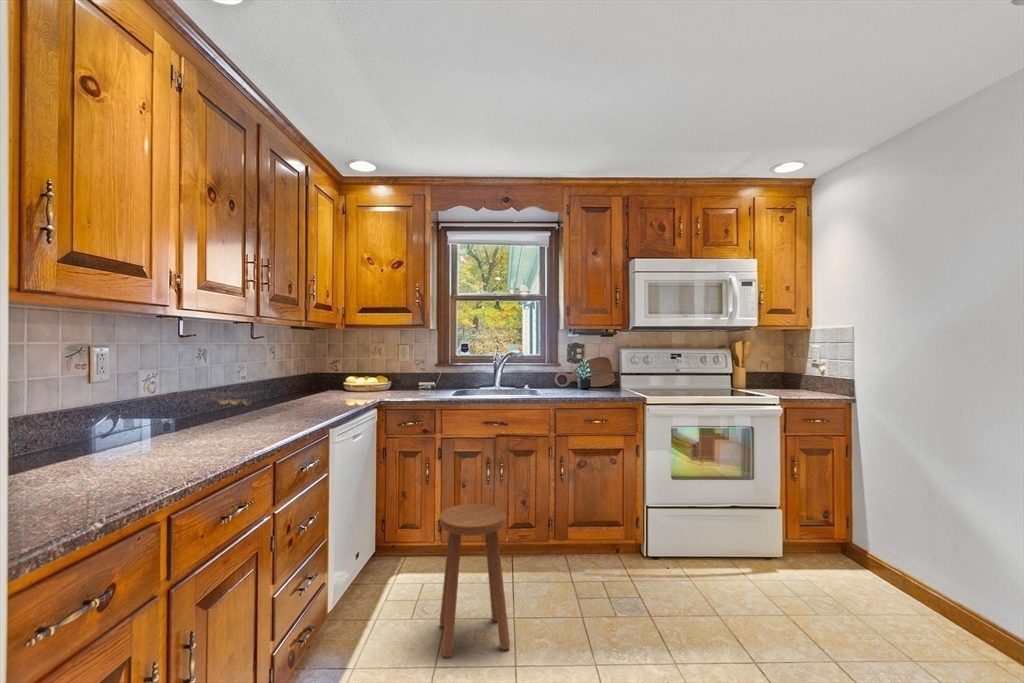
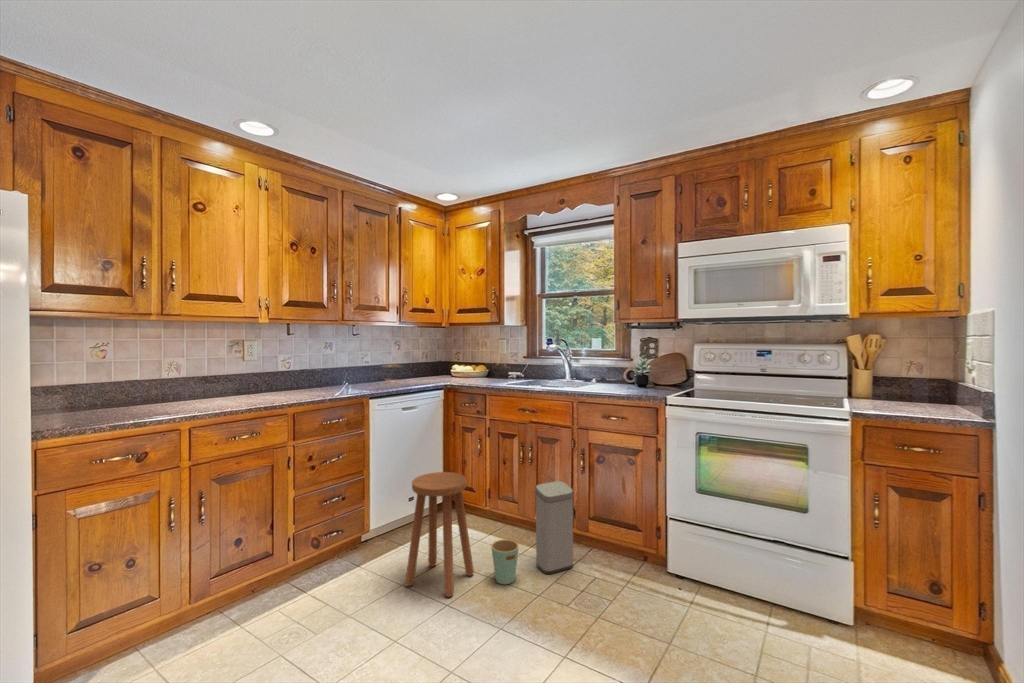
trash can: none [520,493,577,617] -> present [491,481,573,584]

